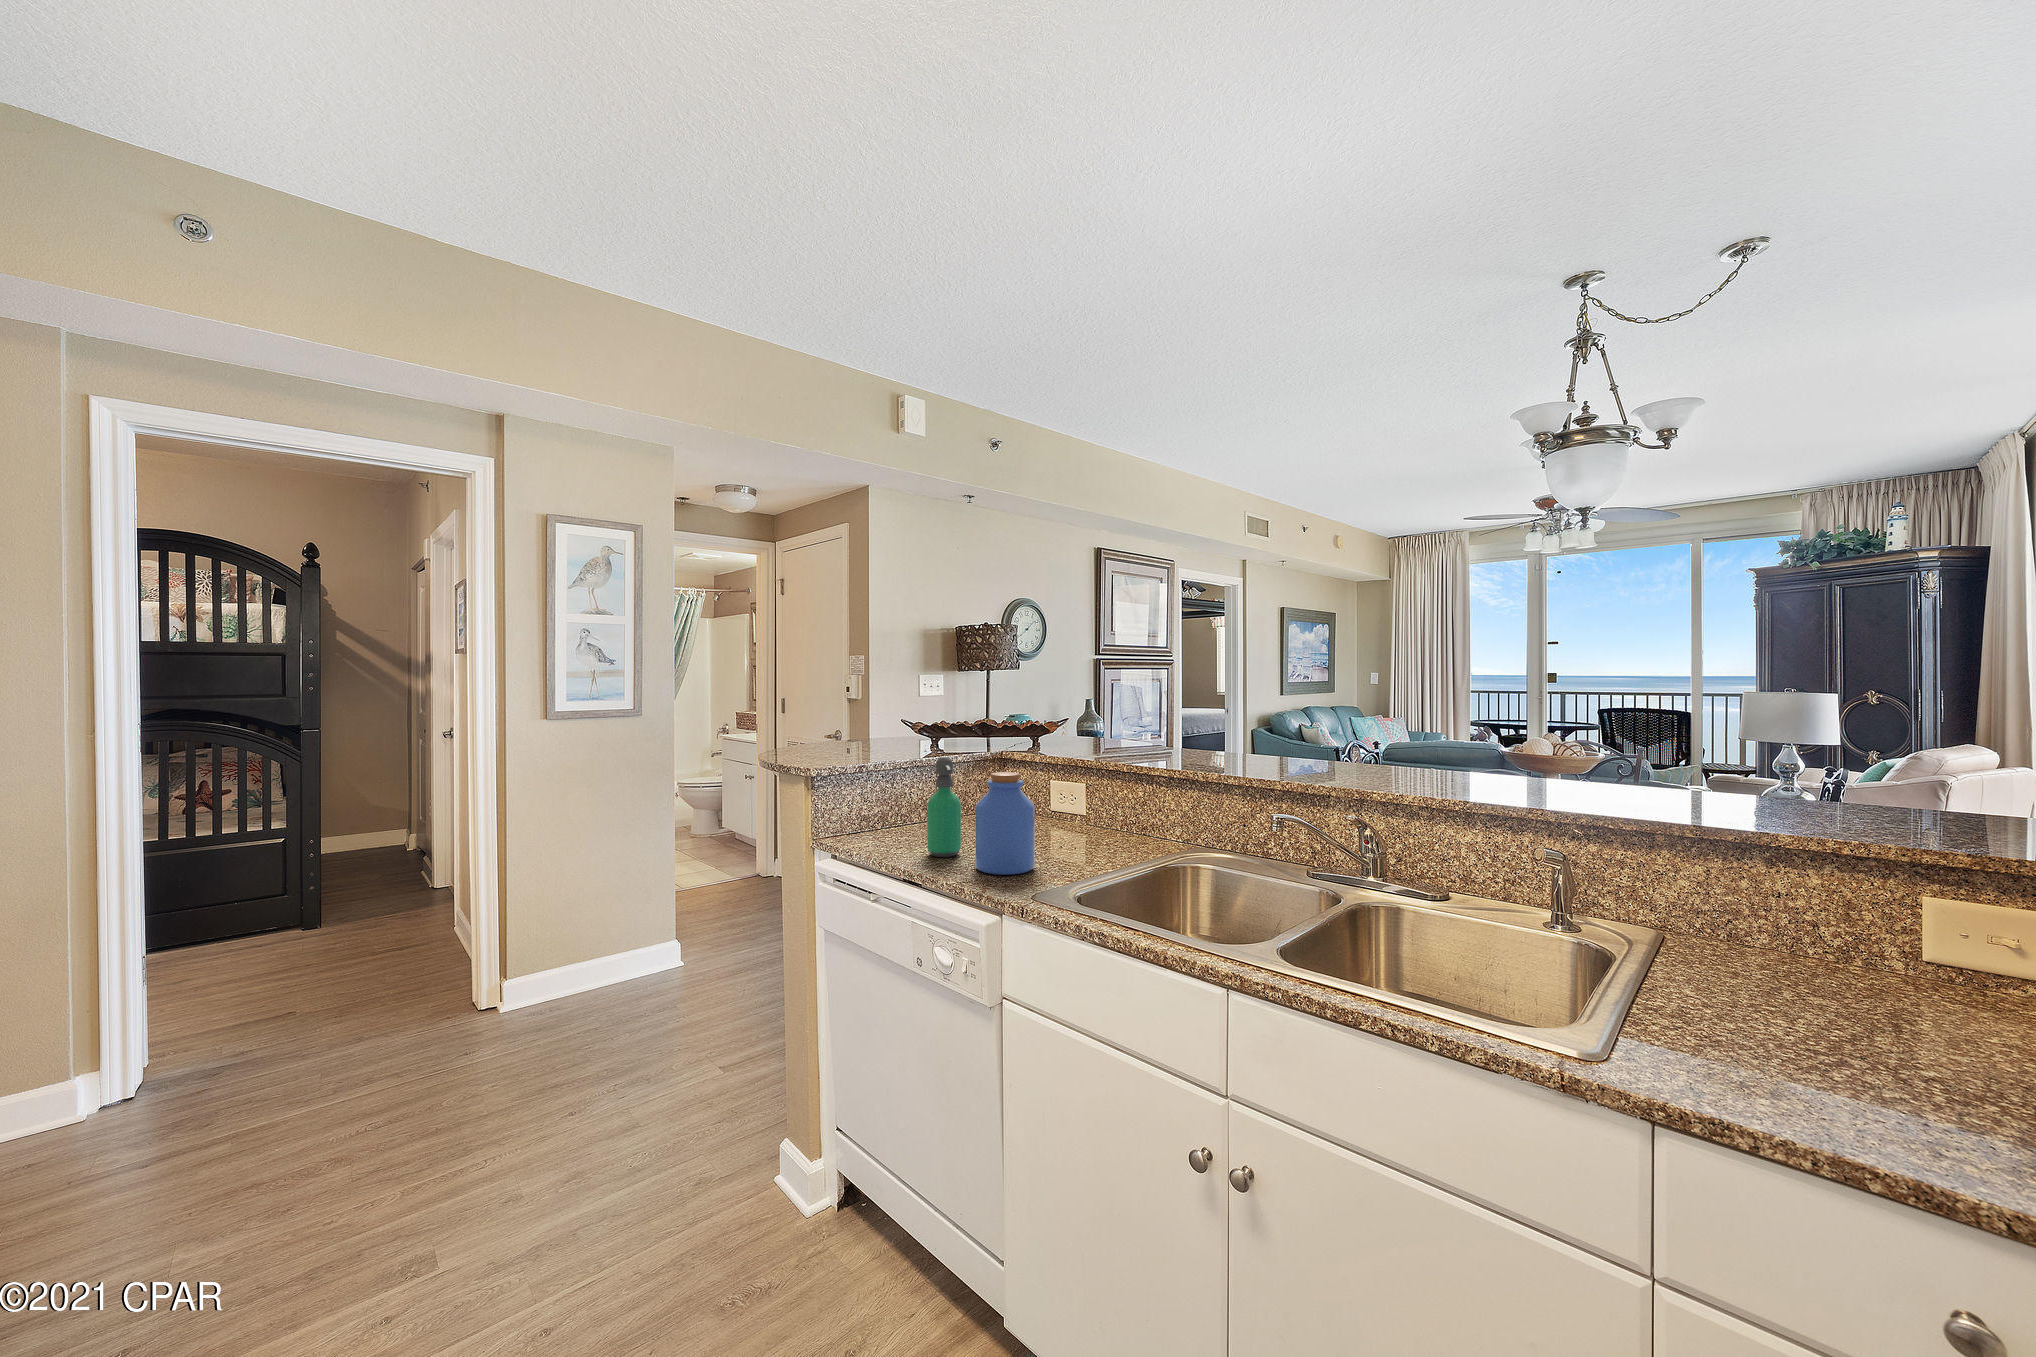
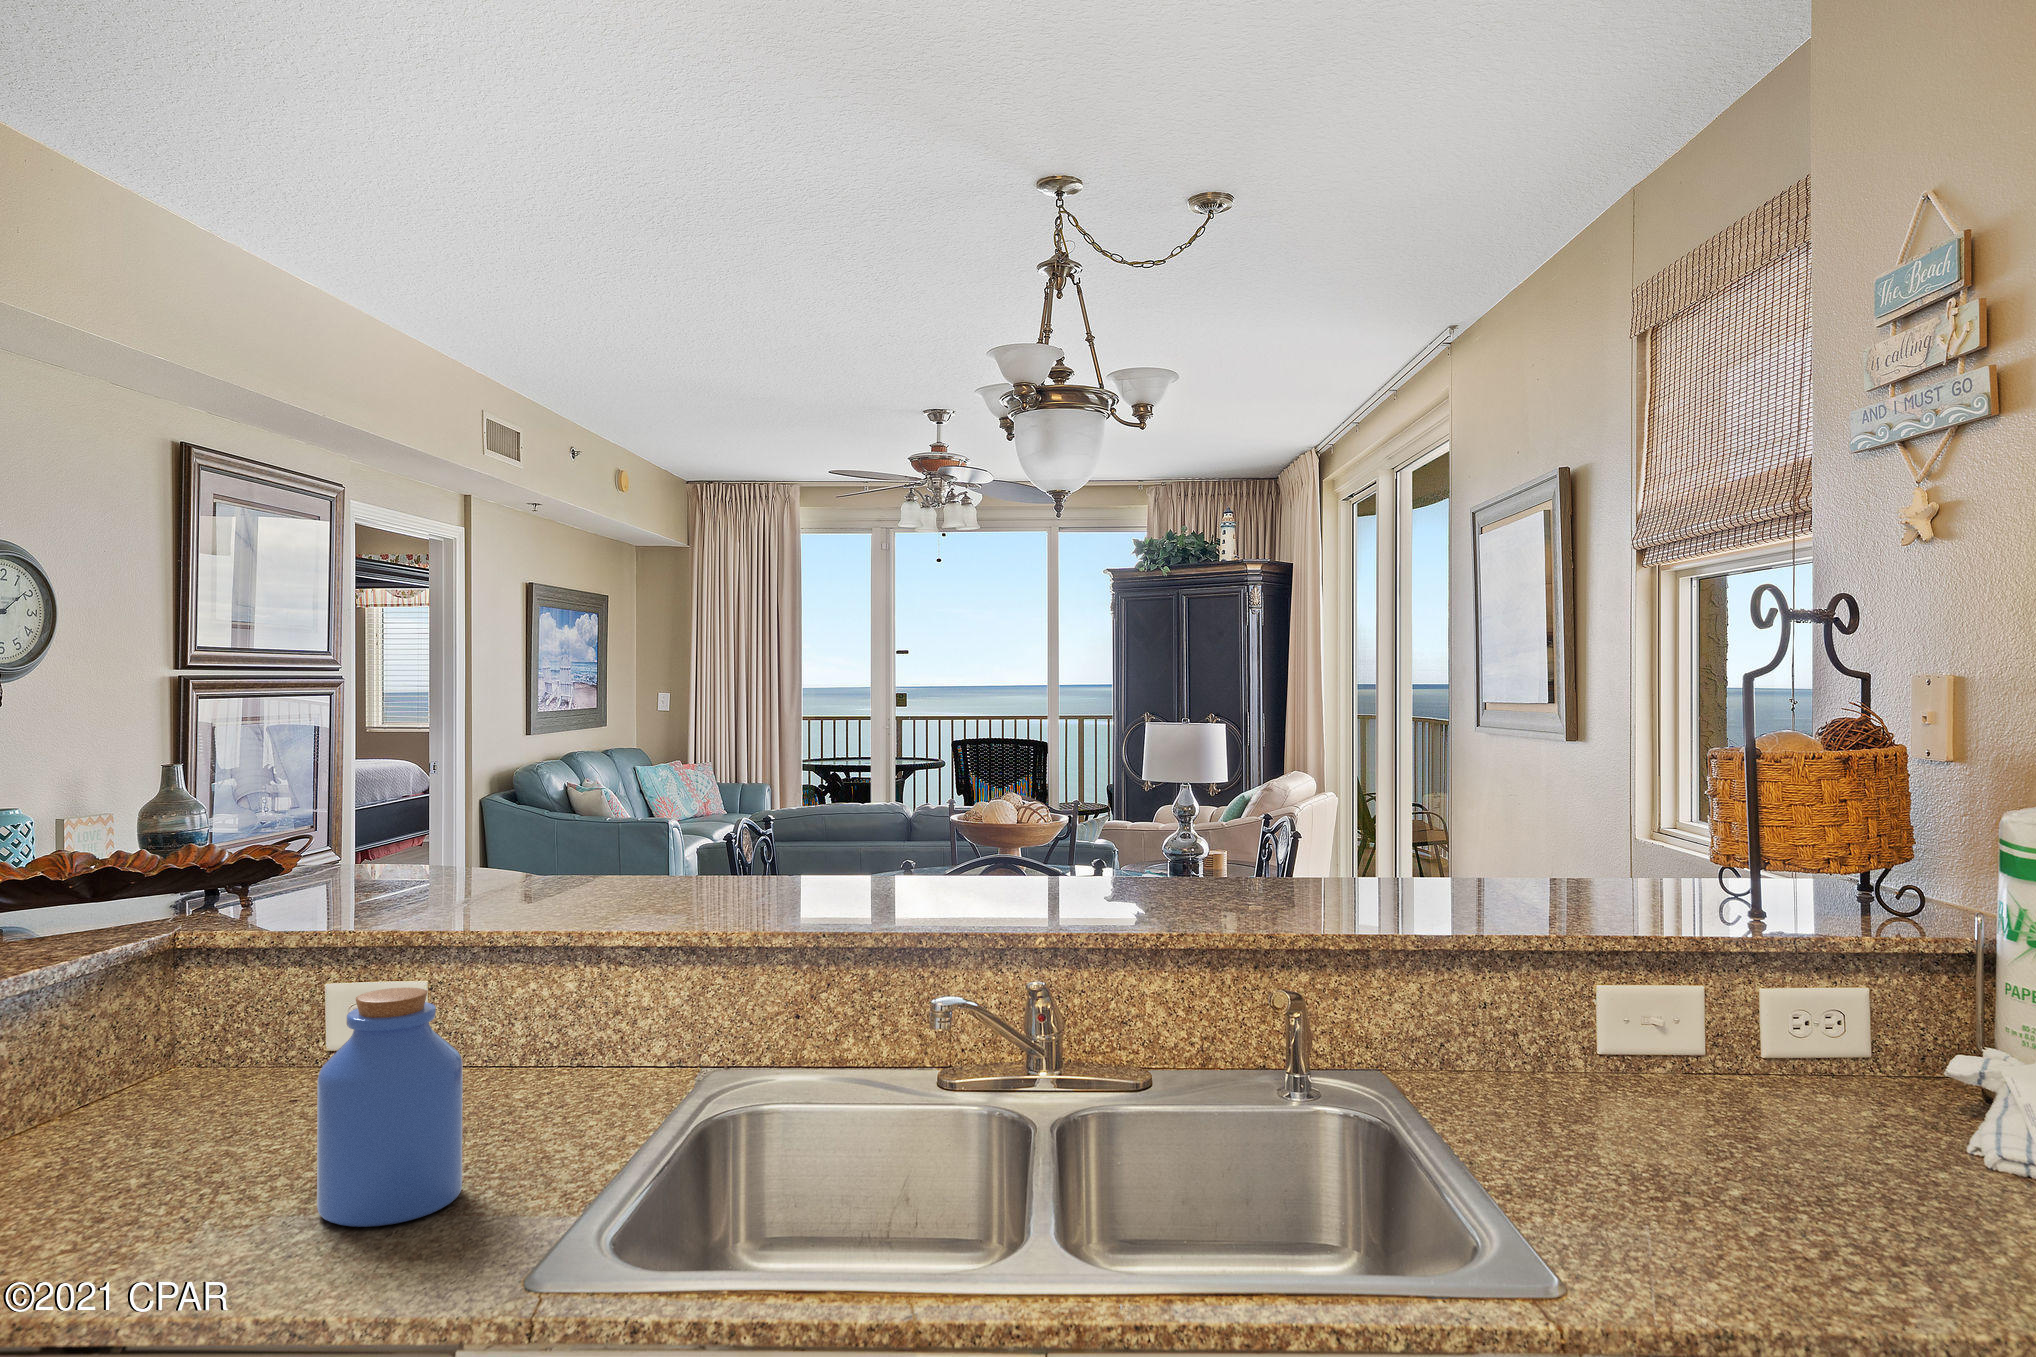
soap dispenser: present [927,757,961,857] -> none [144,971,238,1216]

